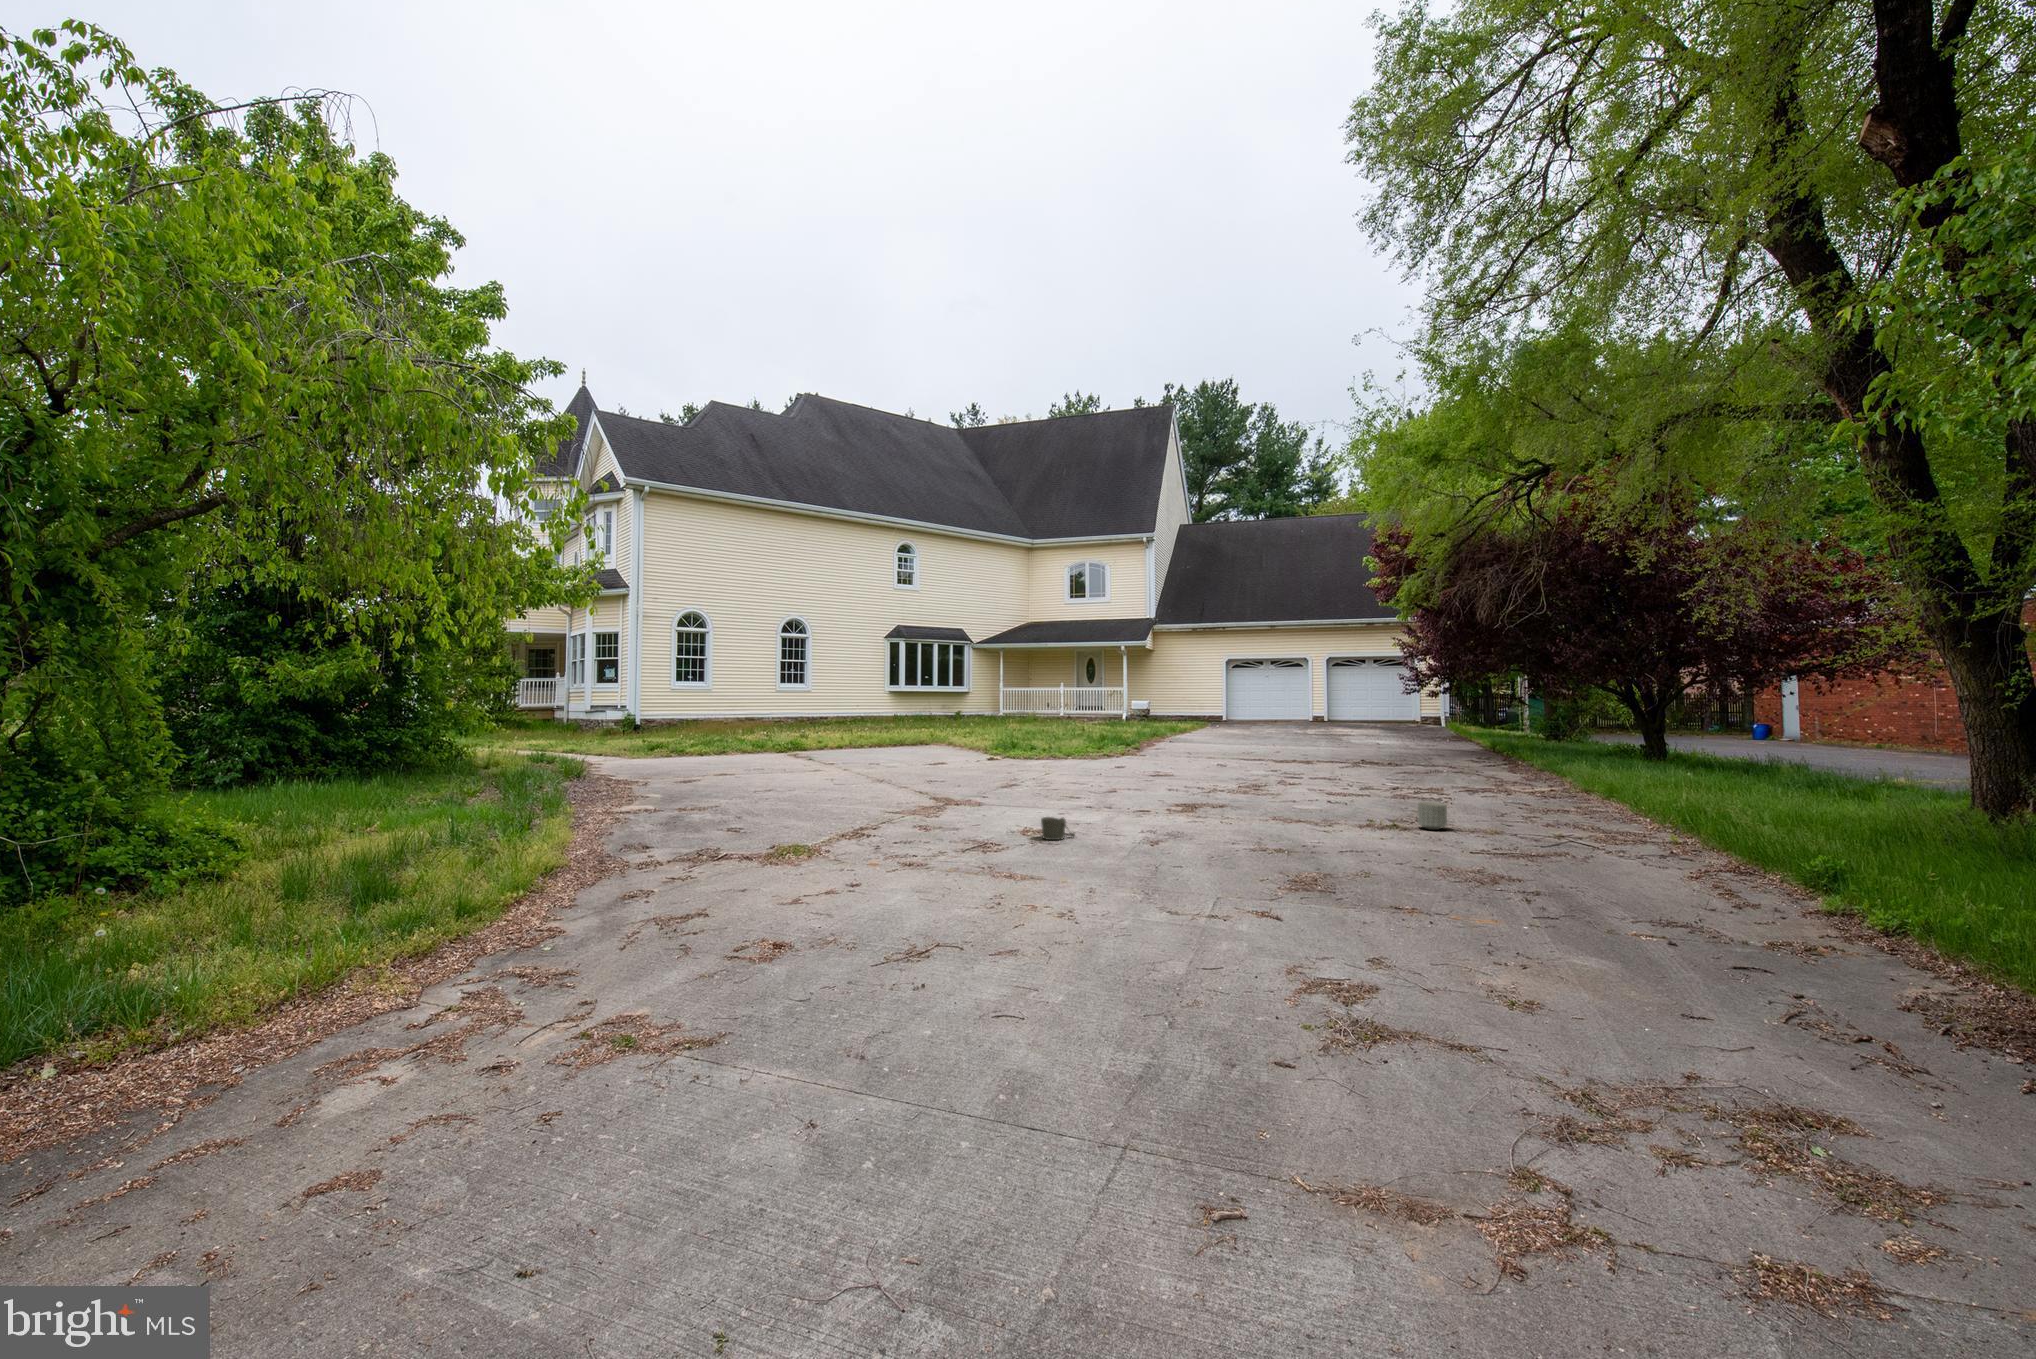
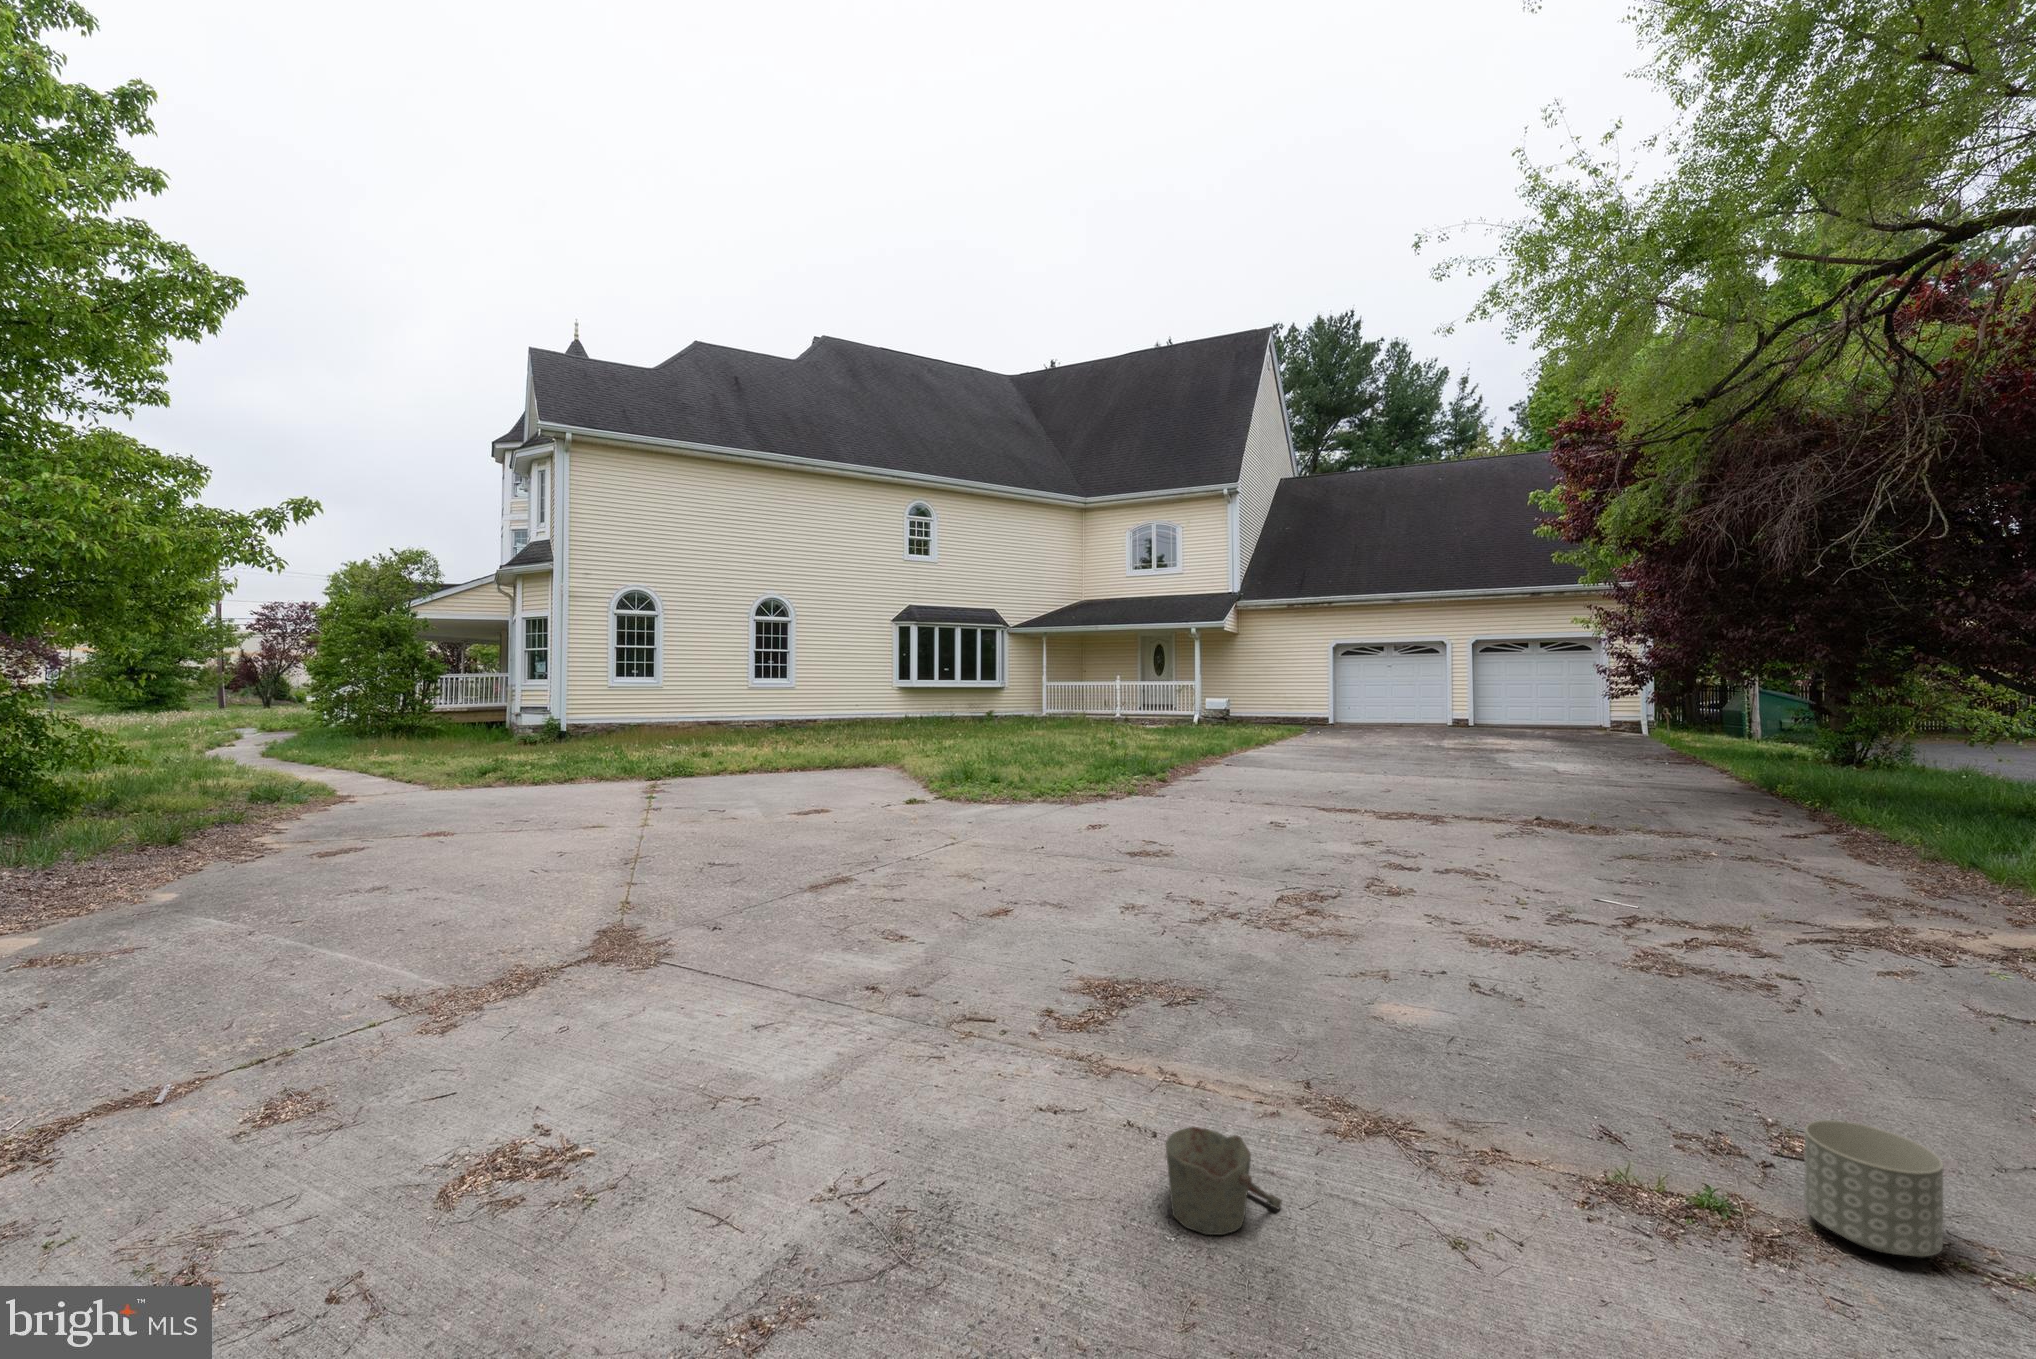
bucket: present [1041,817,1075,840] -> present [1166,1127,1282,1235]

